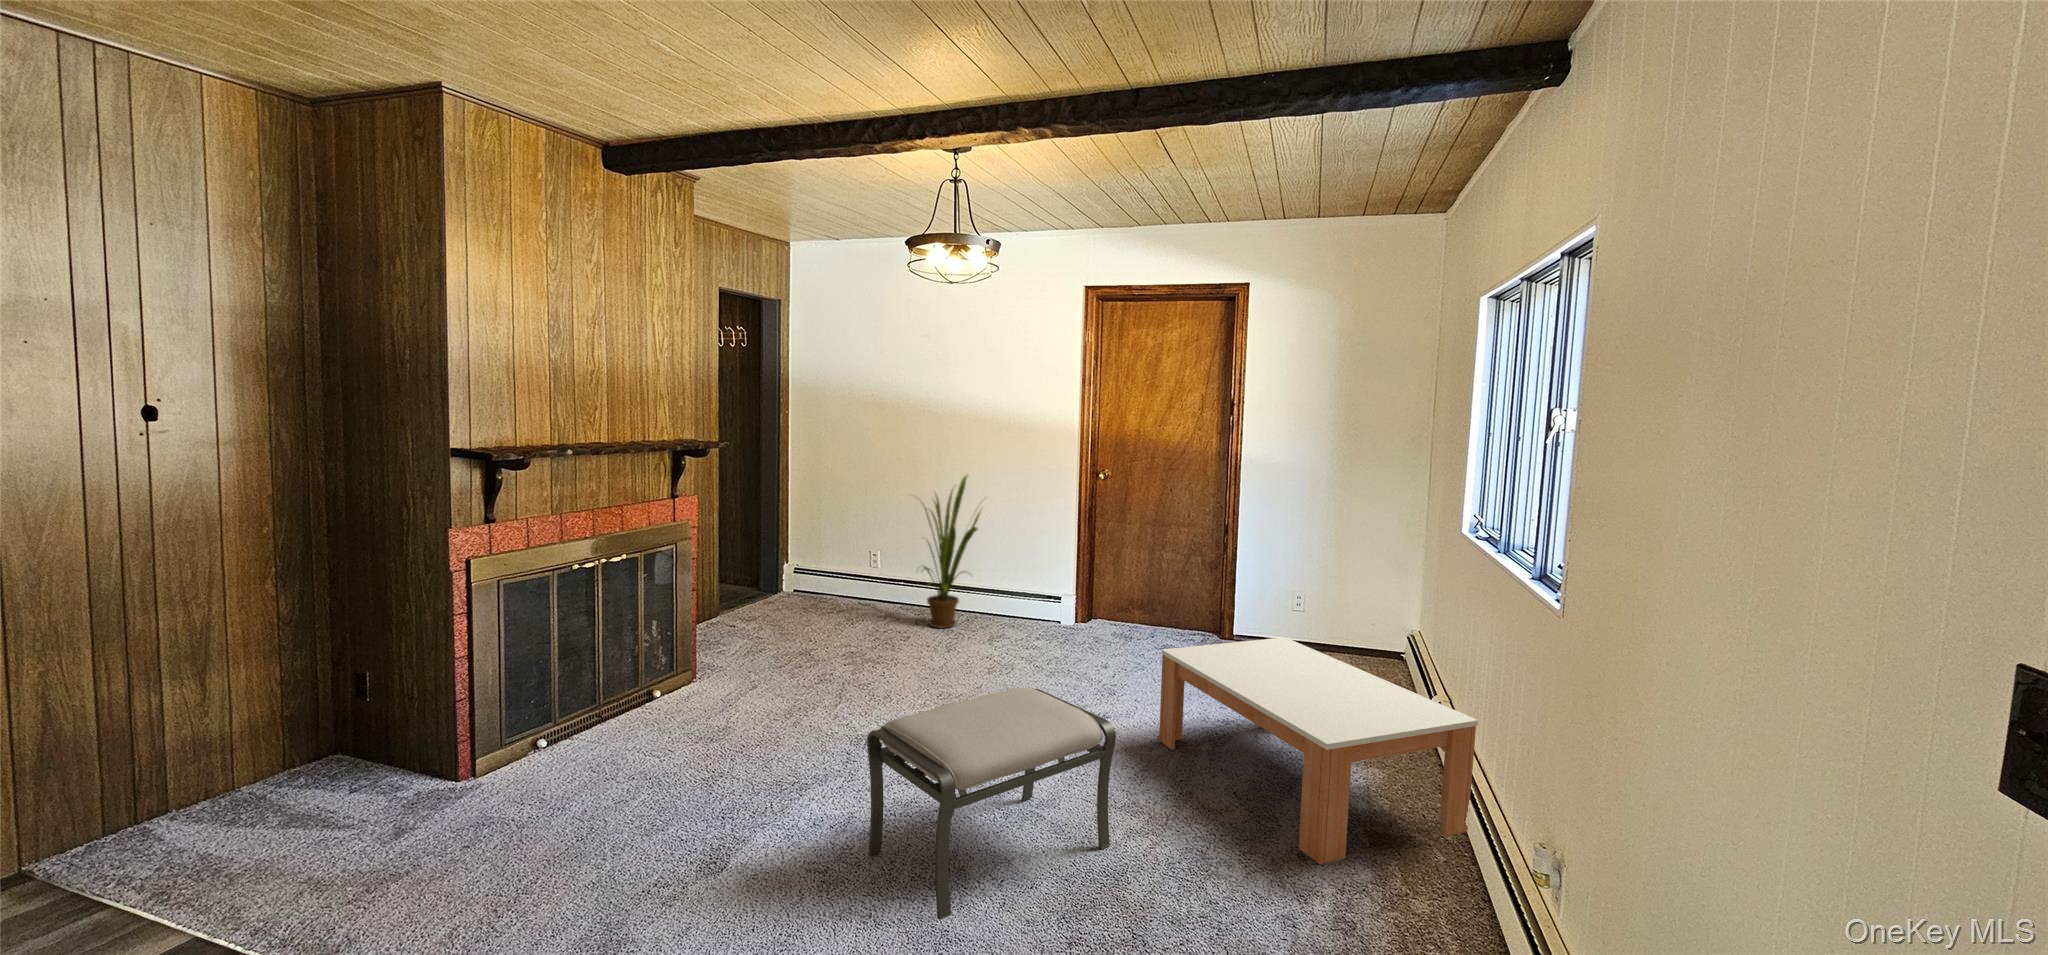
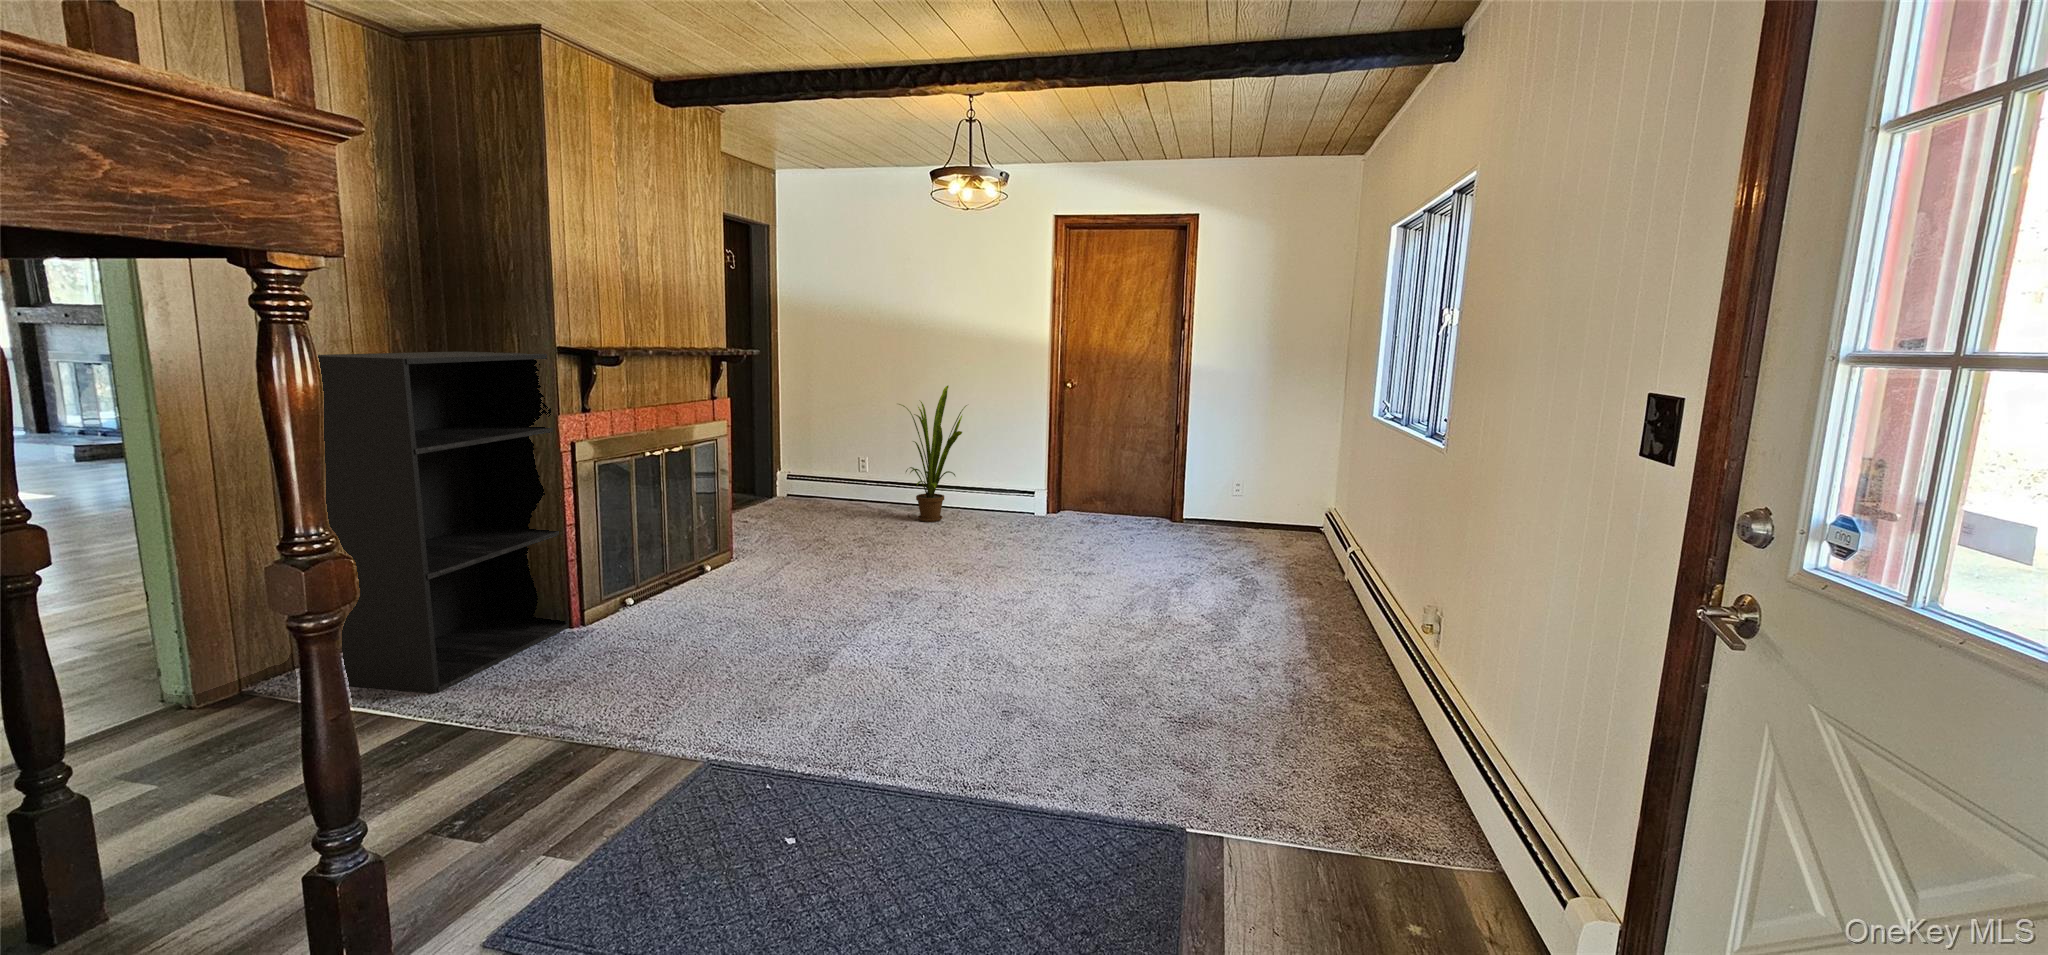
bookshelf: none [87,453,456,888] -> present [318,352,569,693]
coffee table: present [1159,637,1478,864] -> none [1139,506,1387,652]
ottoman: present [867,688,1116,920] -> none [936,535,1124,688]

